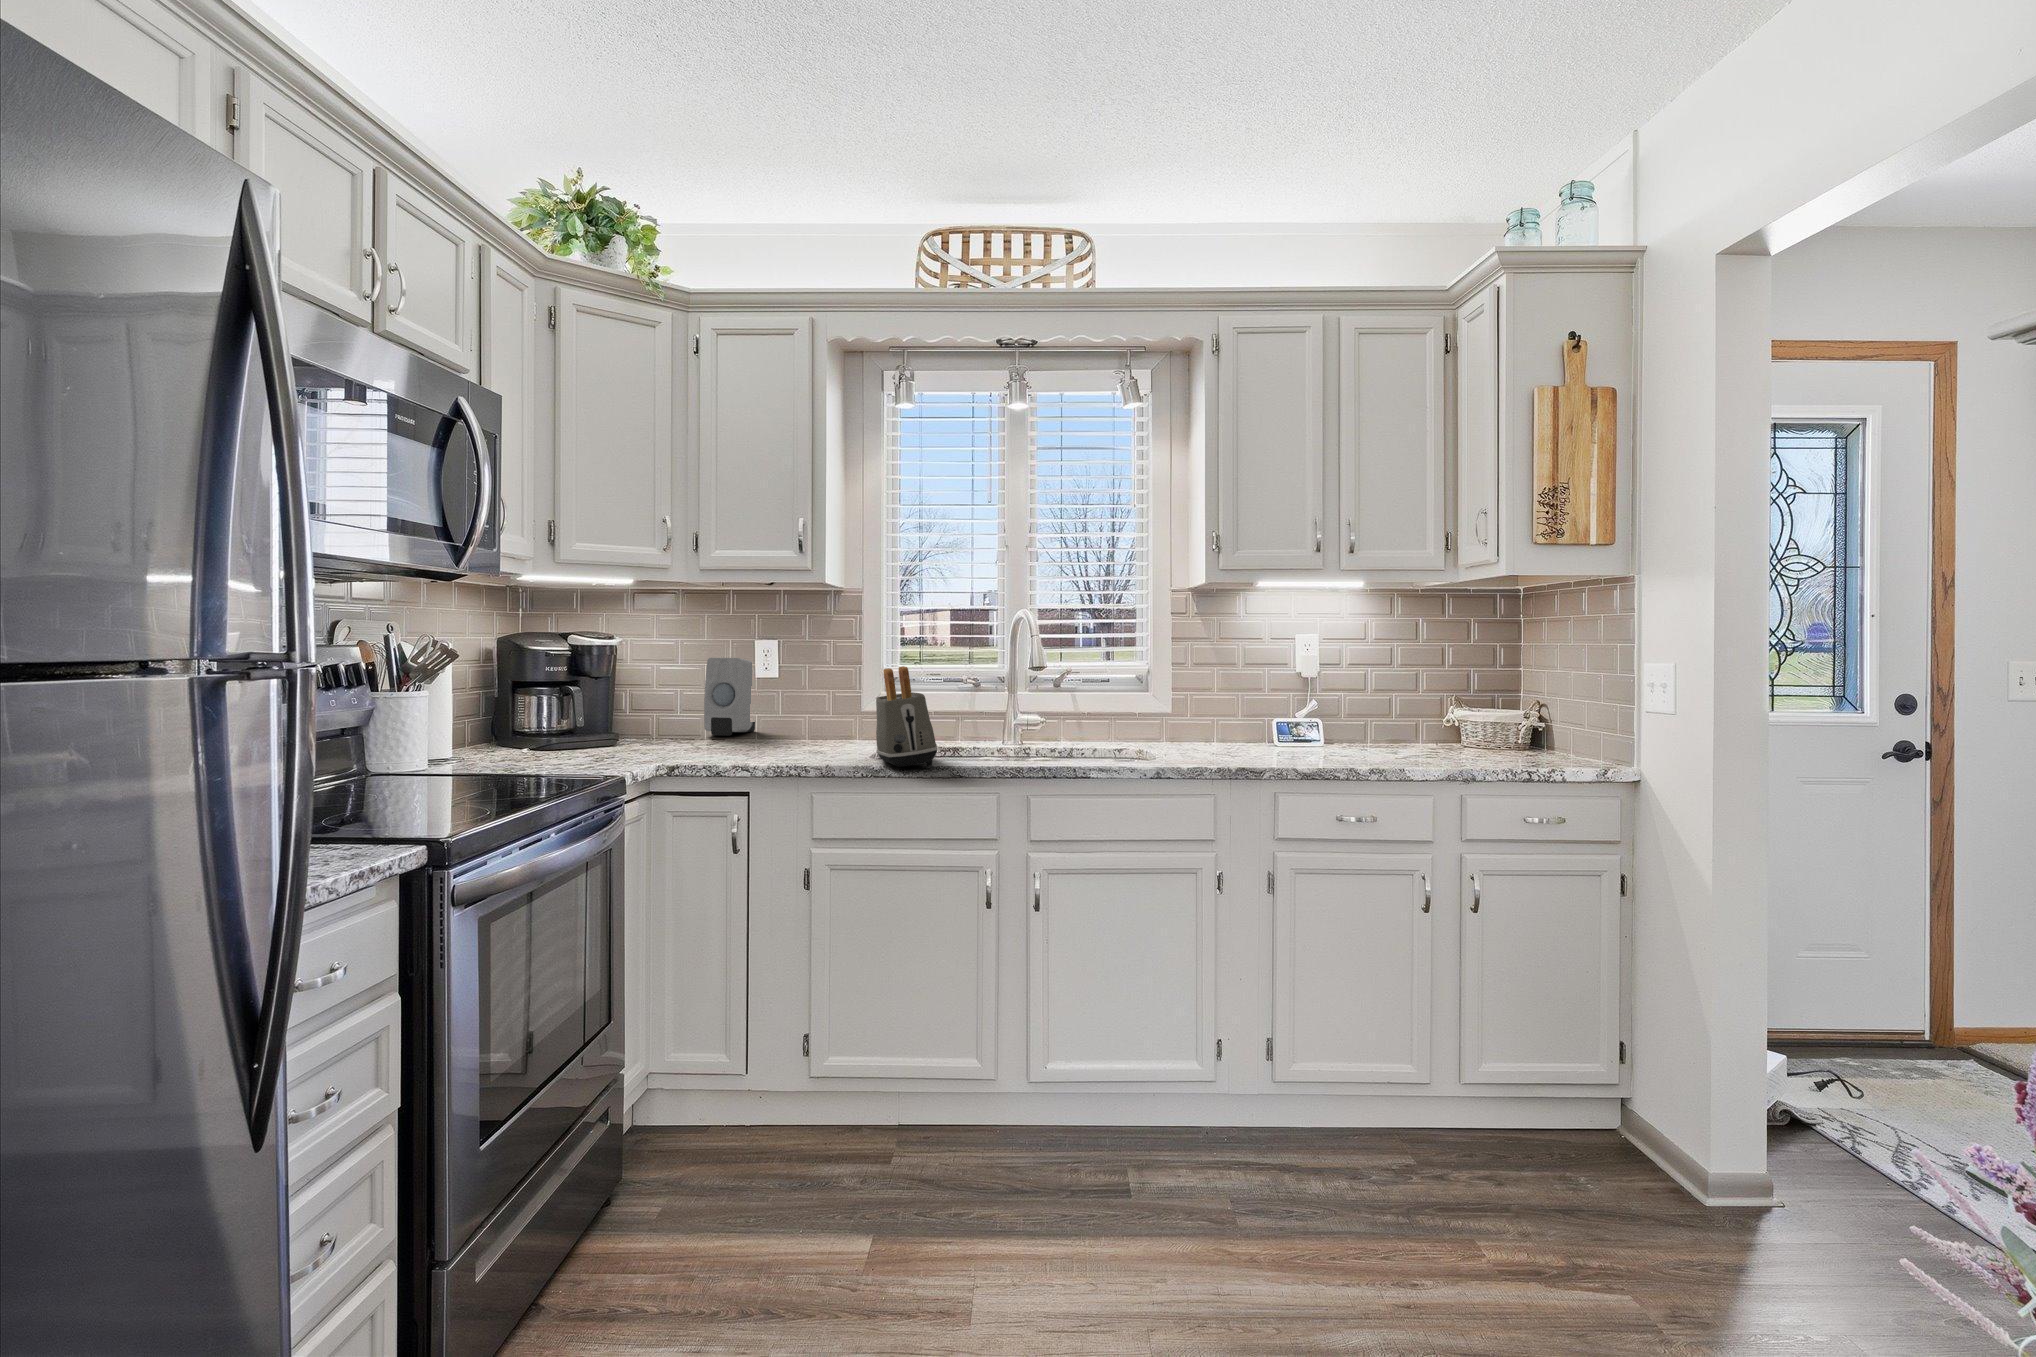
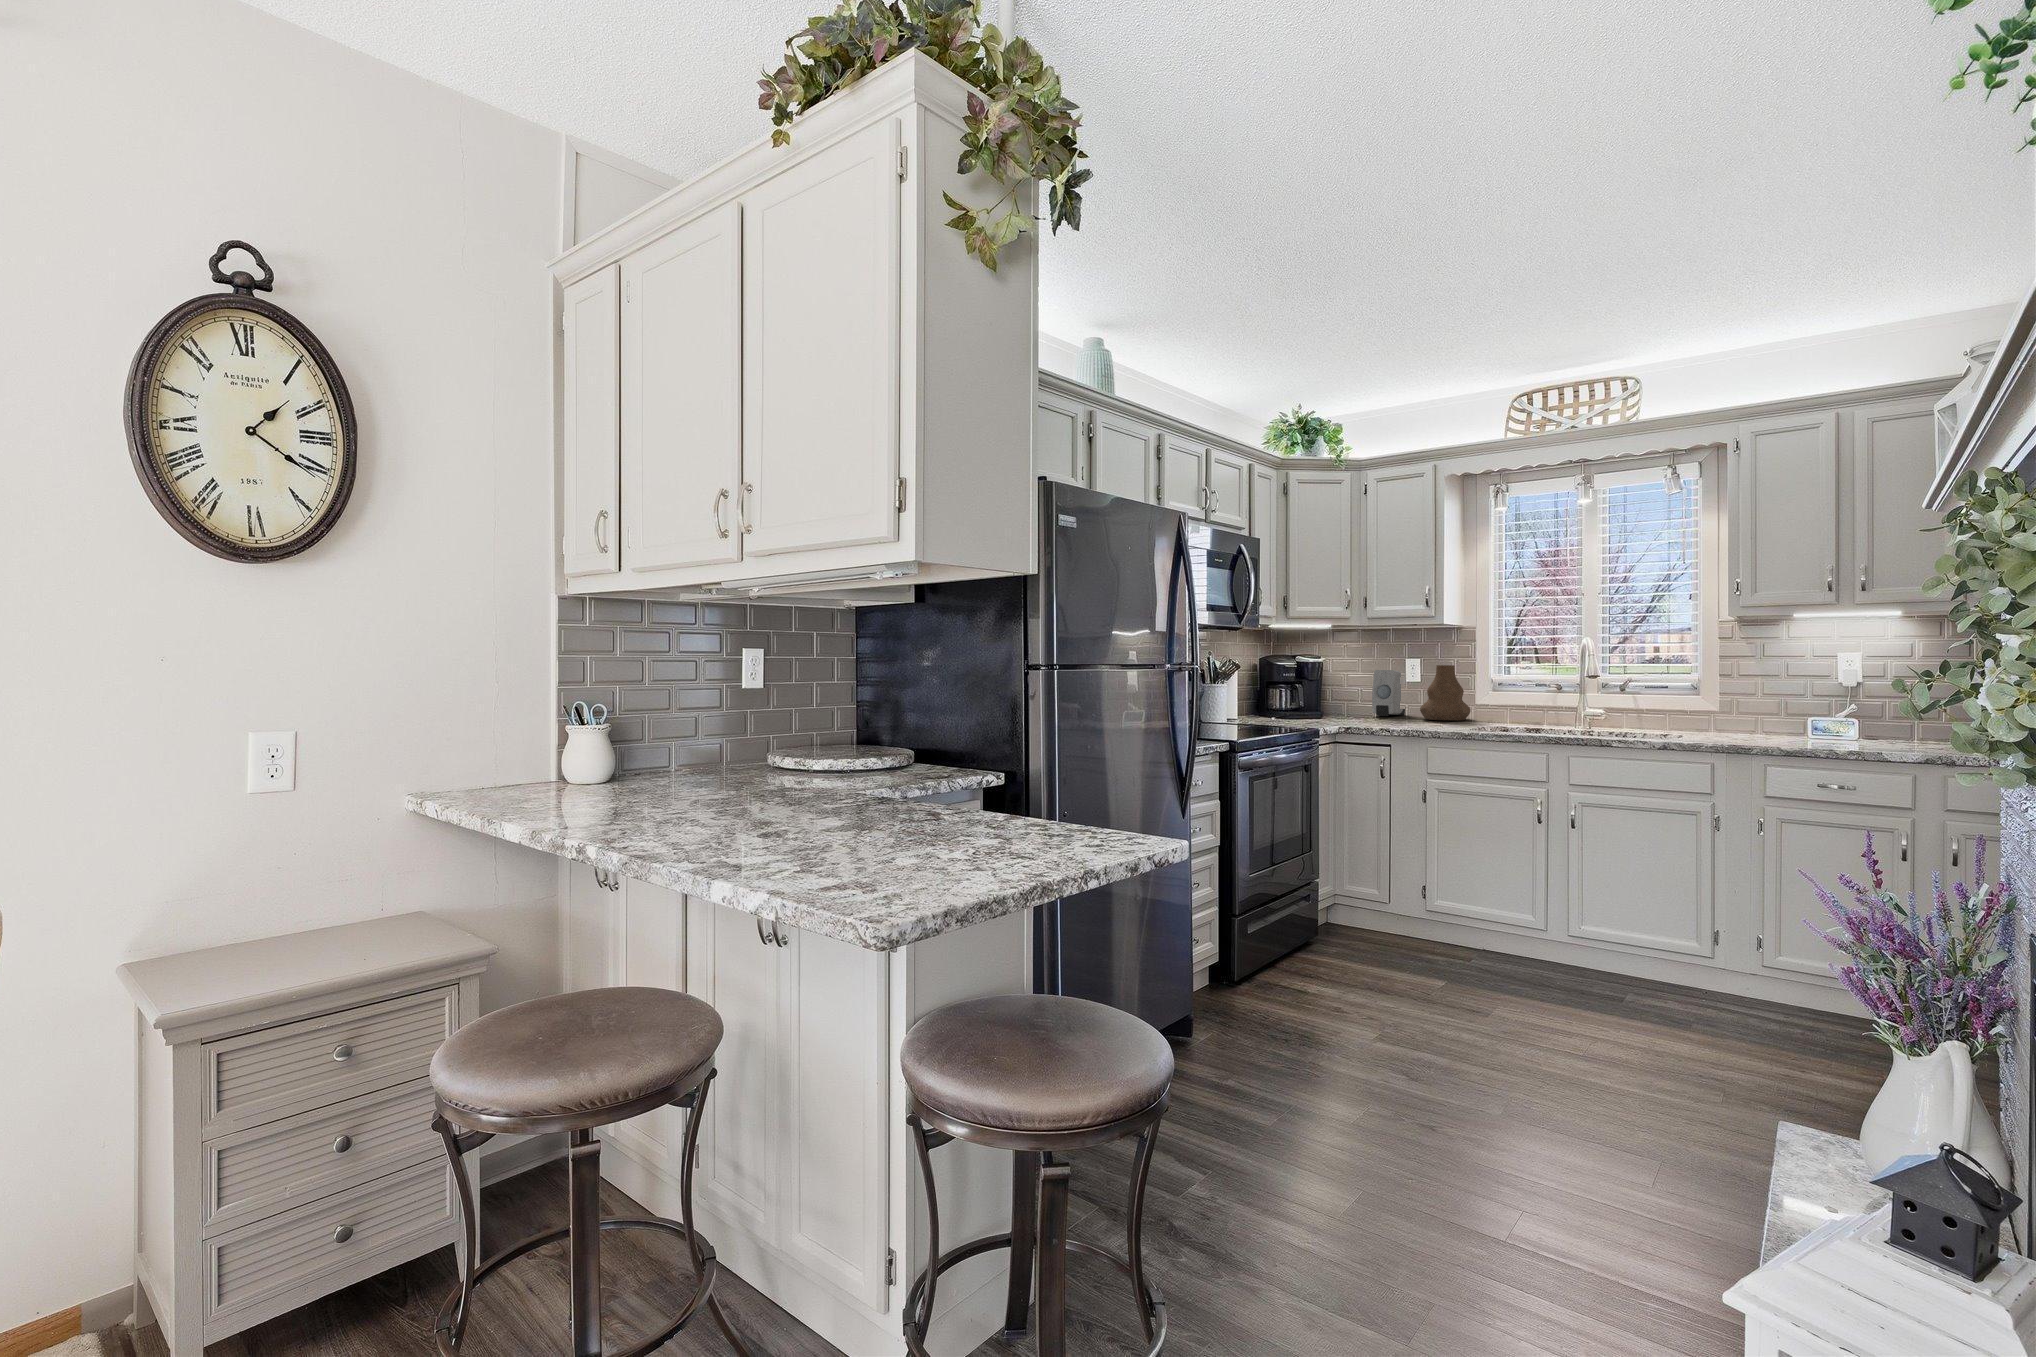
vase: none [784,651,859,741] -> present [1420,665,1471,720]
toaster: present [876,666,937,767] -> none [1471,673,1512,733]

